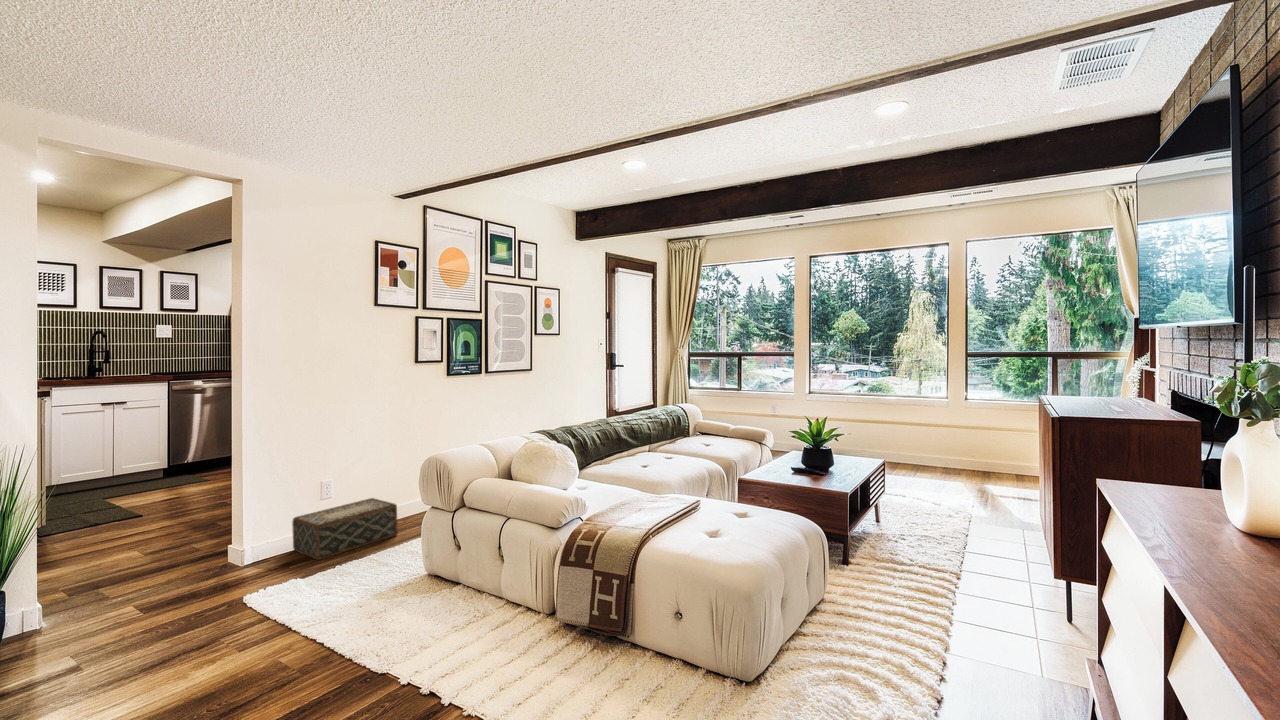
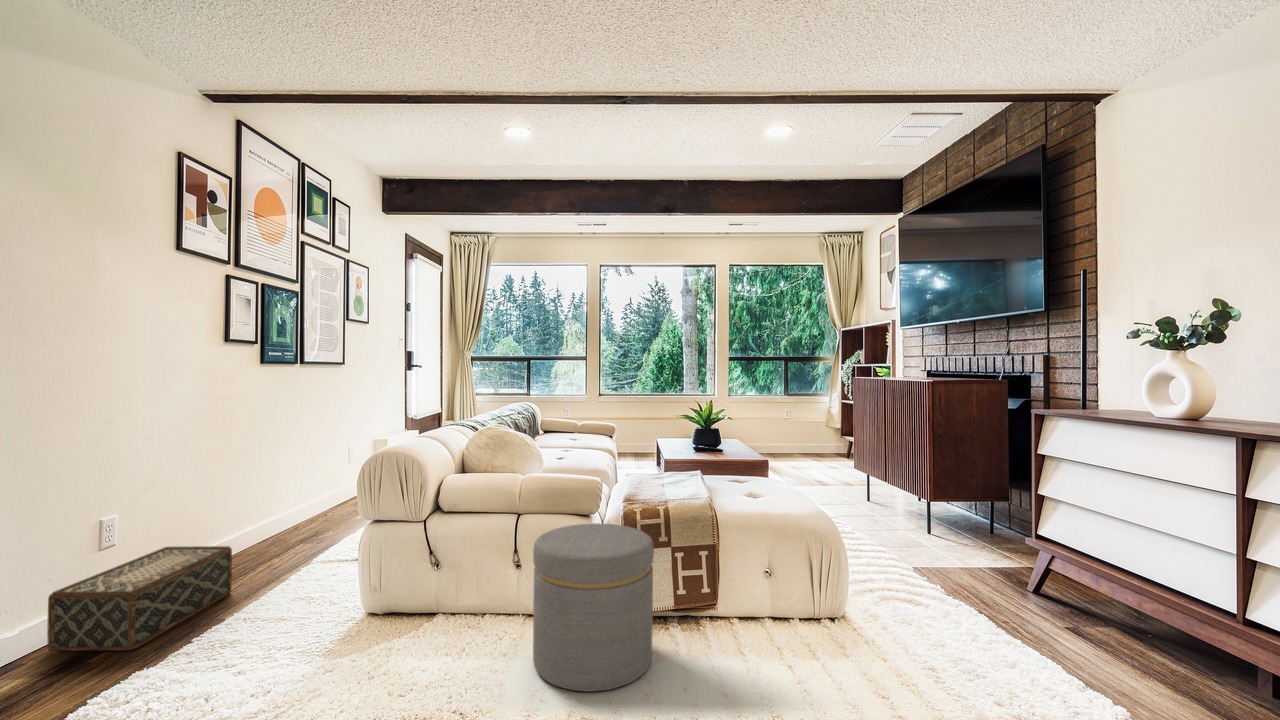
ottoman: none [444,533,550,678] -> present [533,523,654,691]

